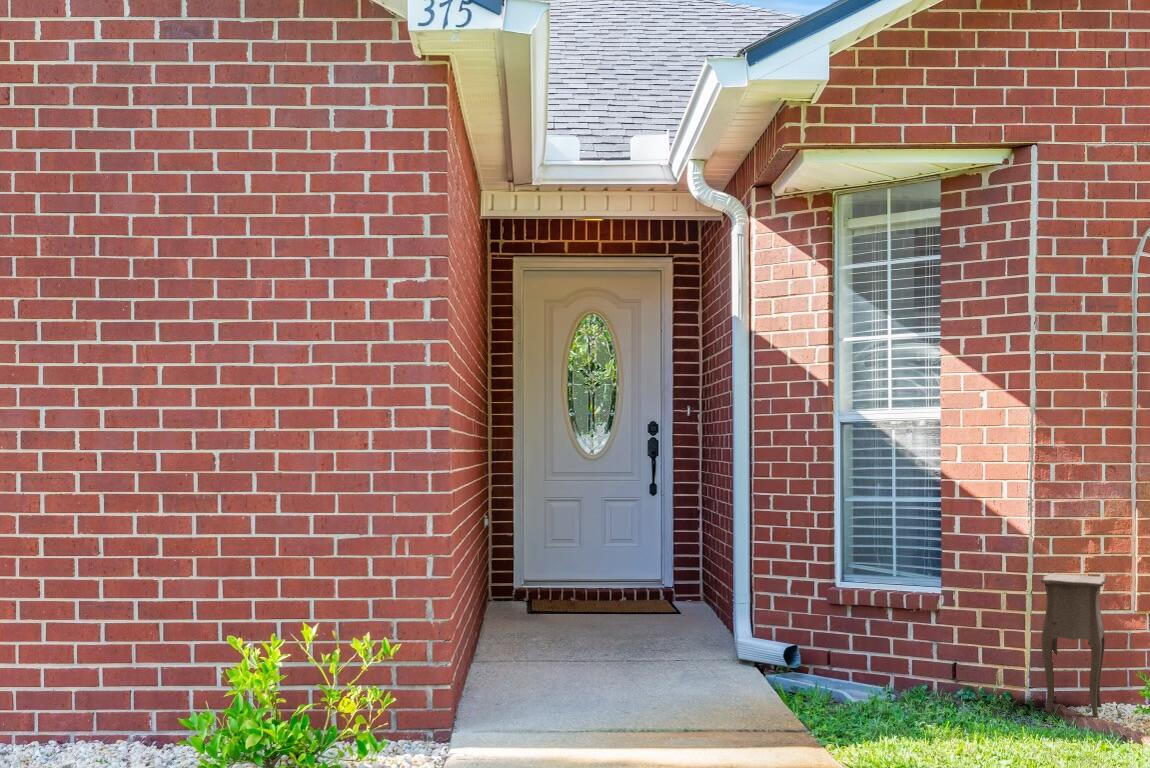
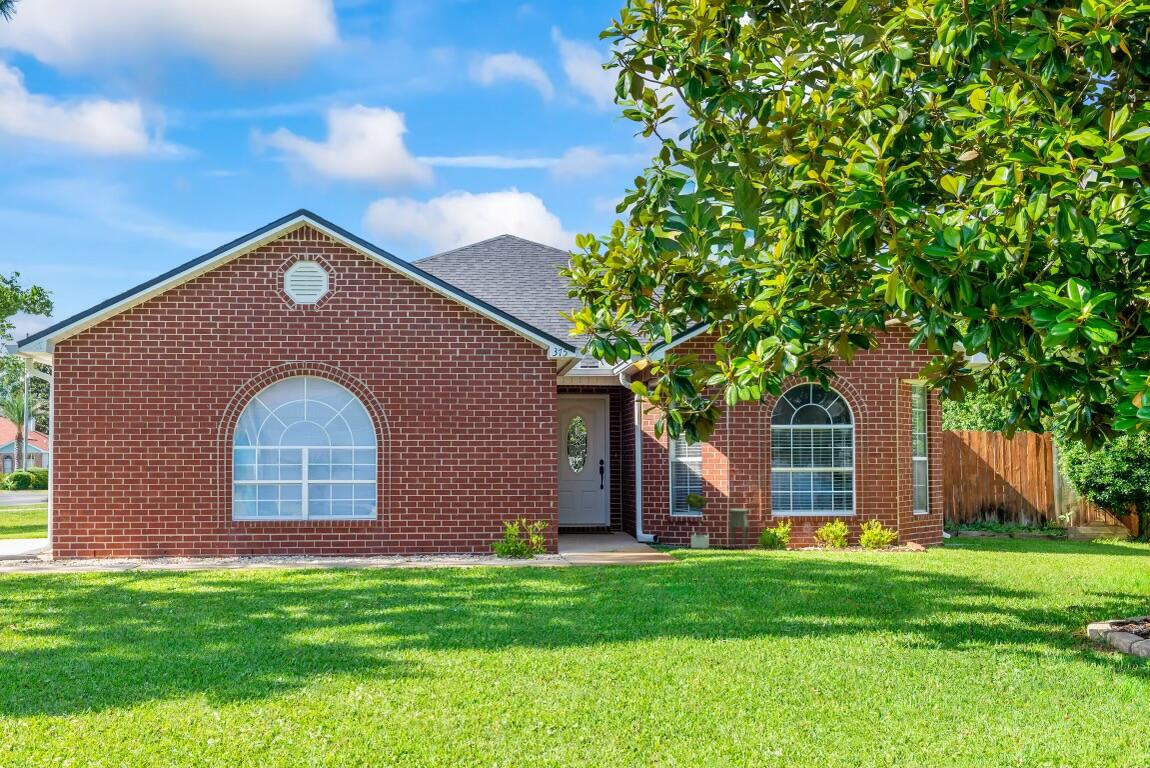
potted tree: none [889,519,968,705] -> present [686,493,709,548]

